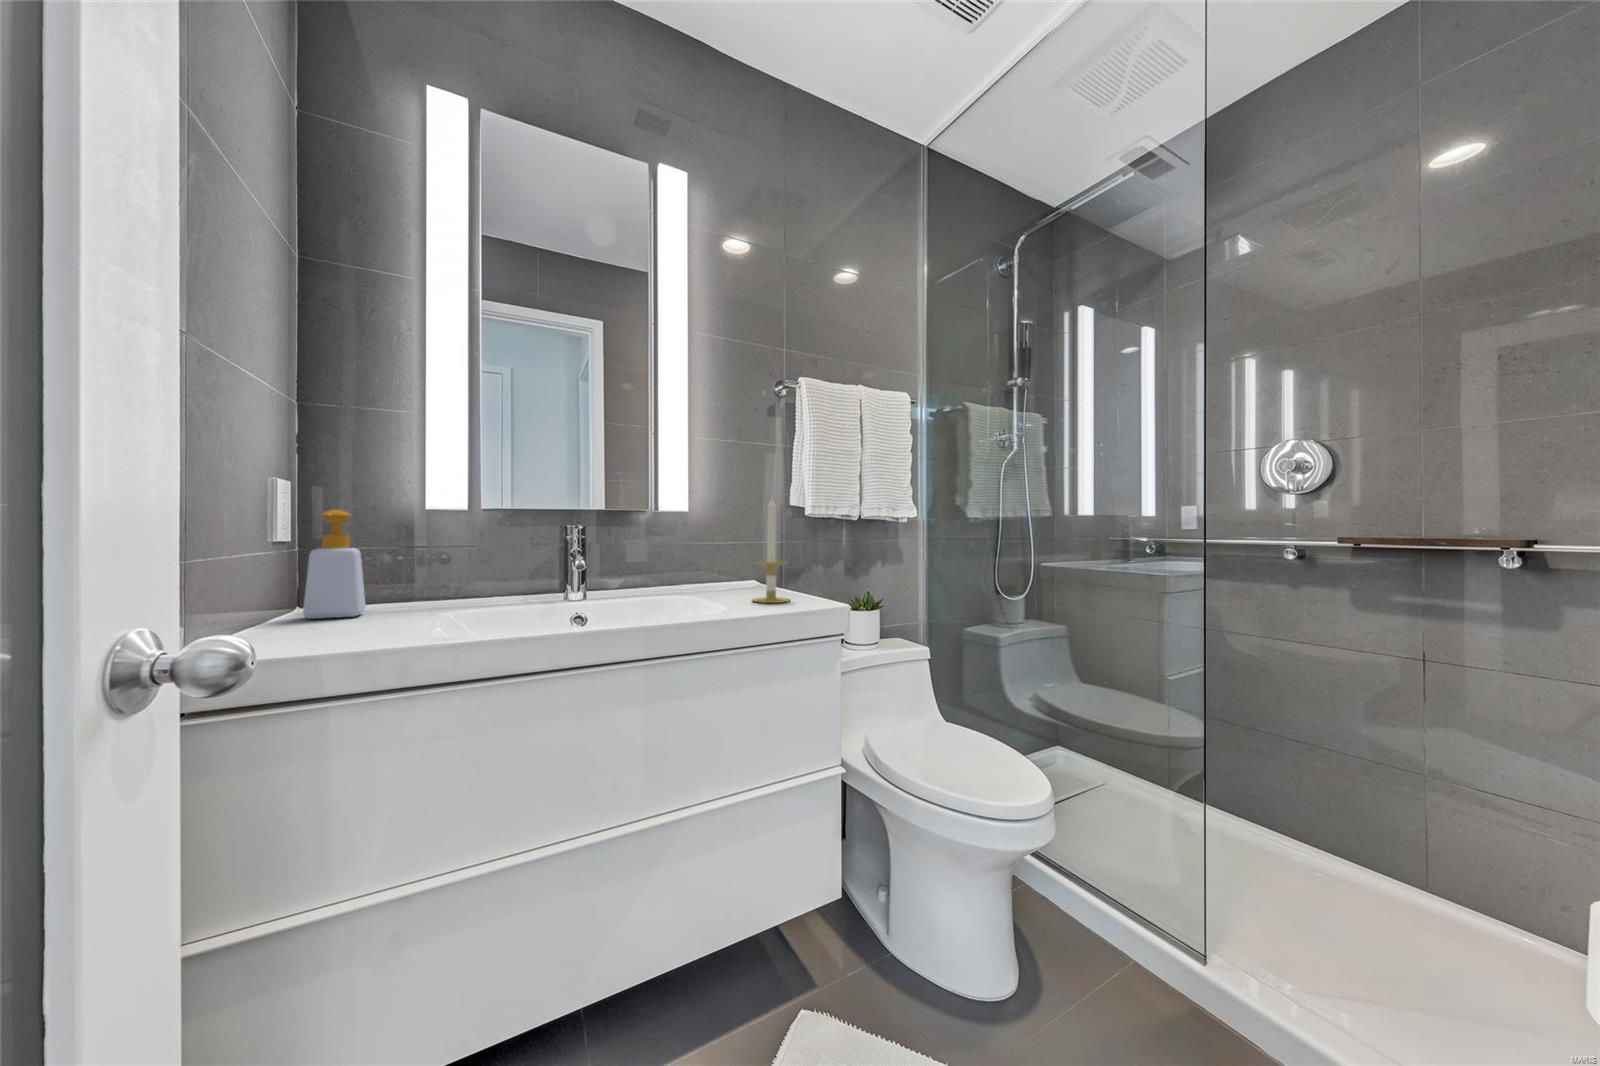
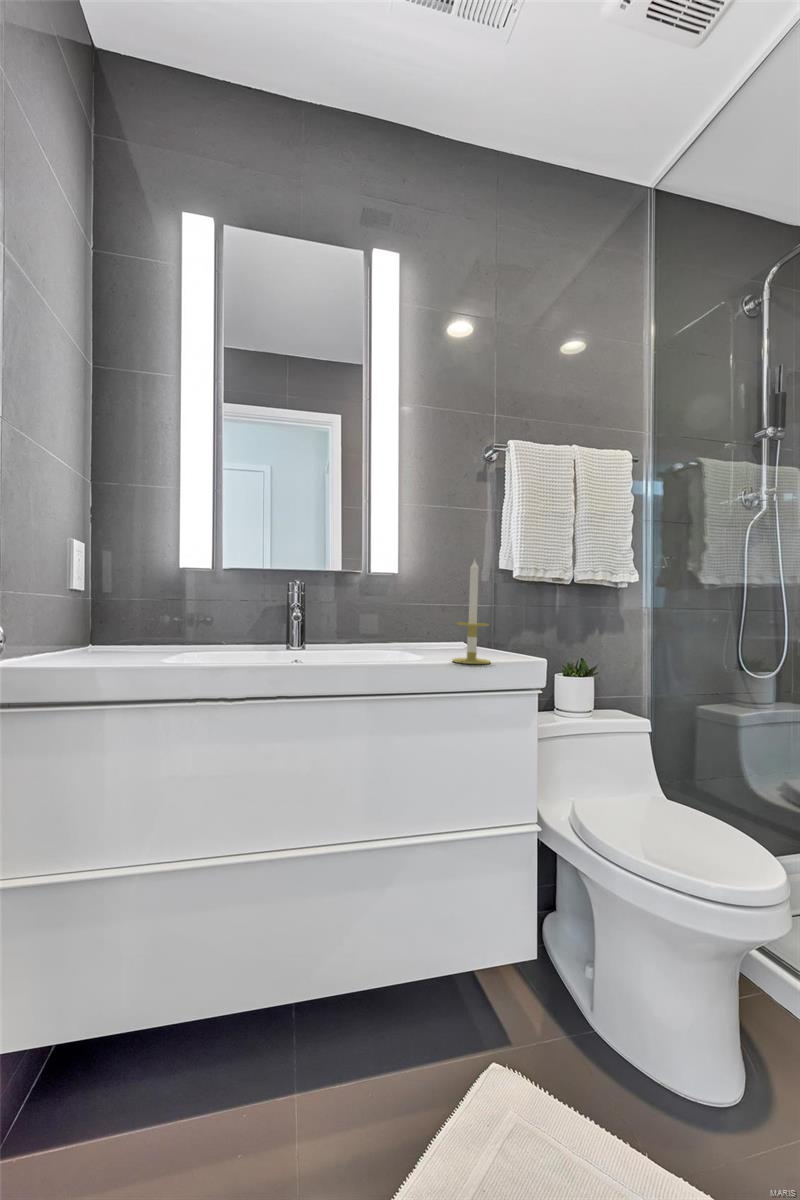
soap bottle: present [303,510,366,619] -> none [81,566,132,654]

